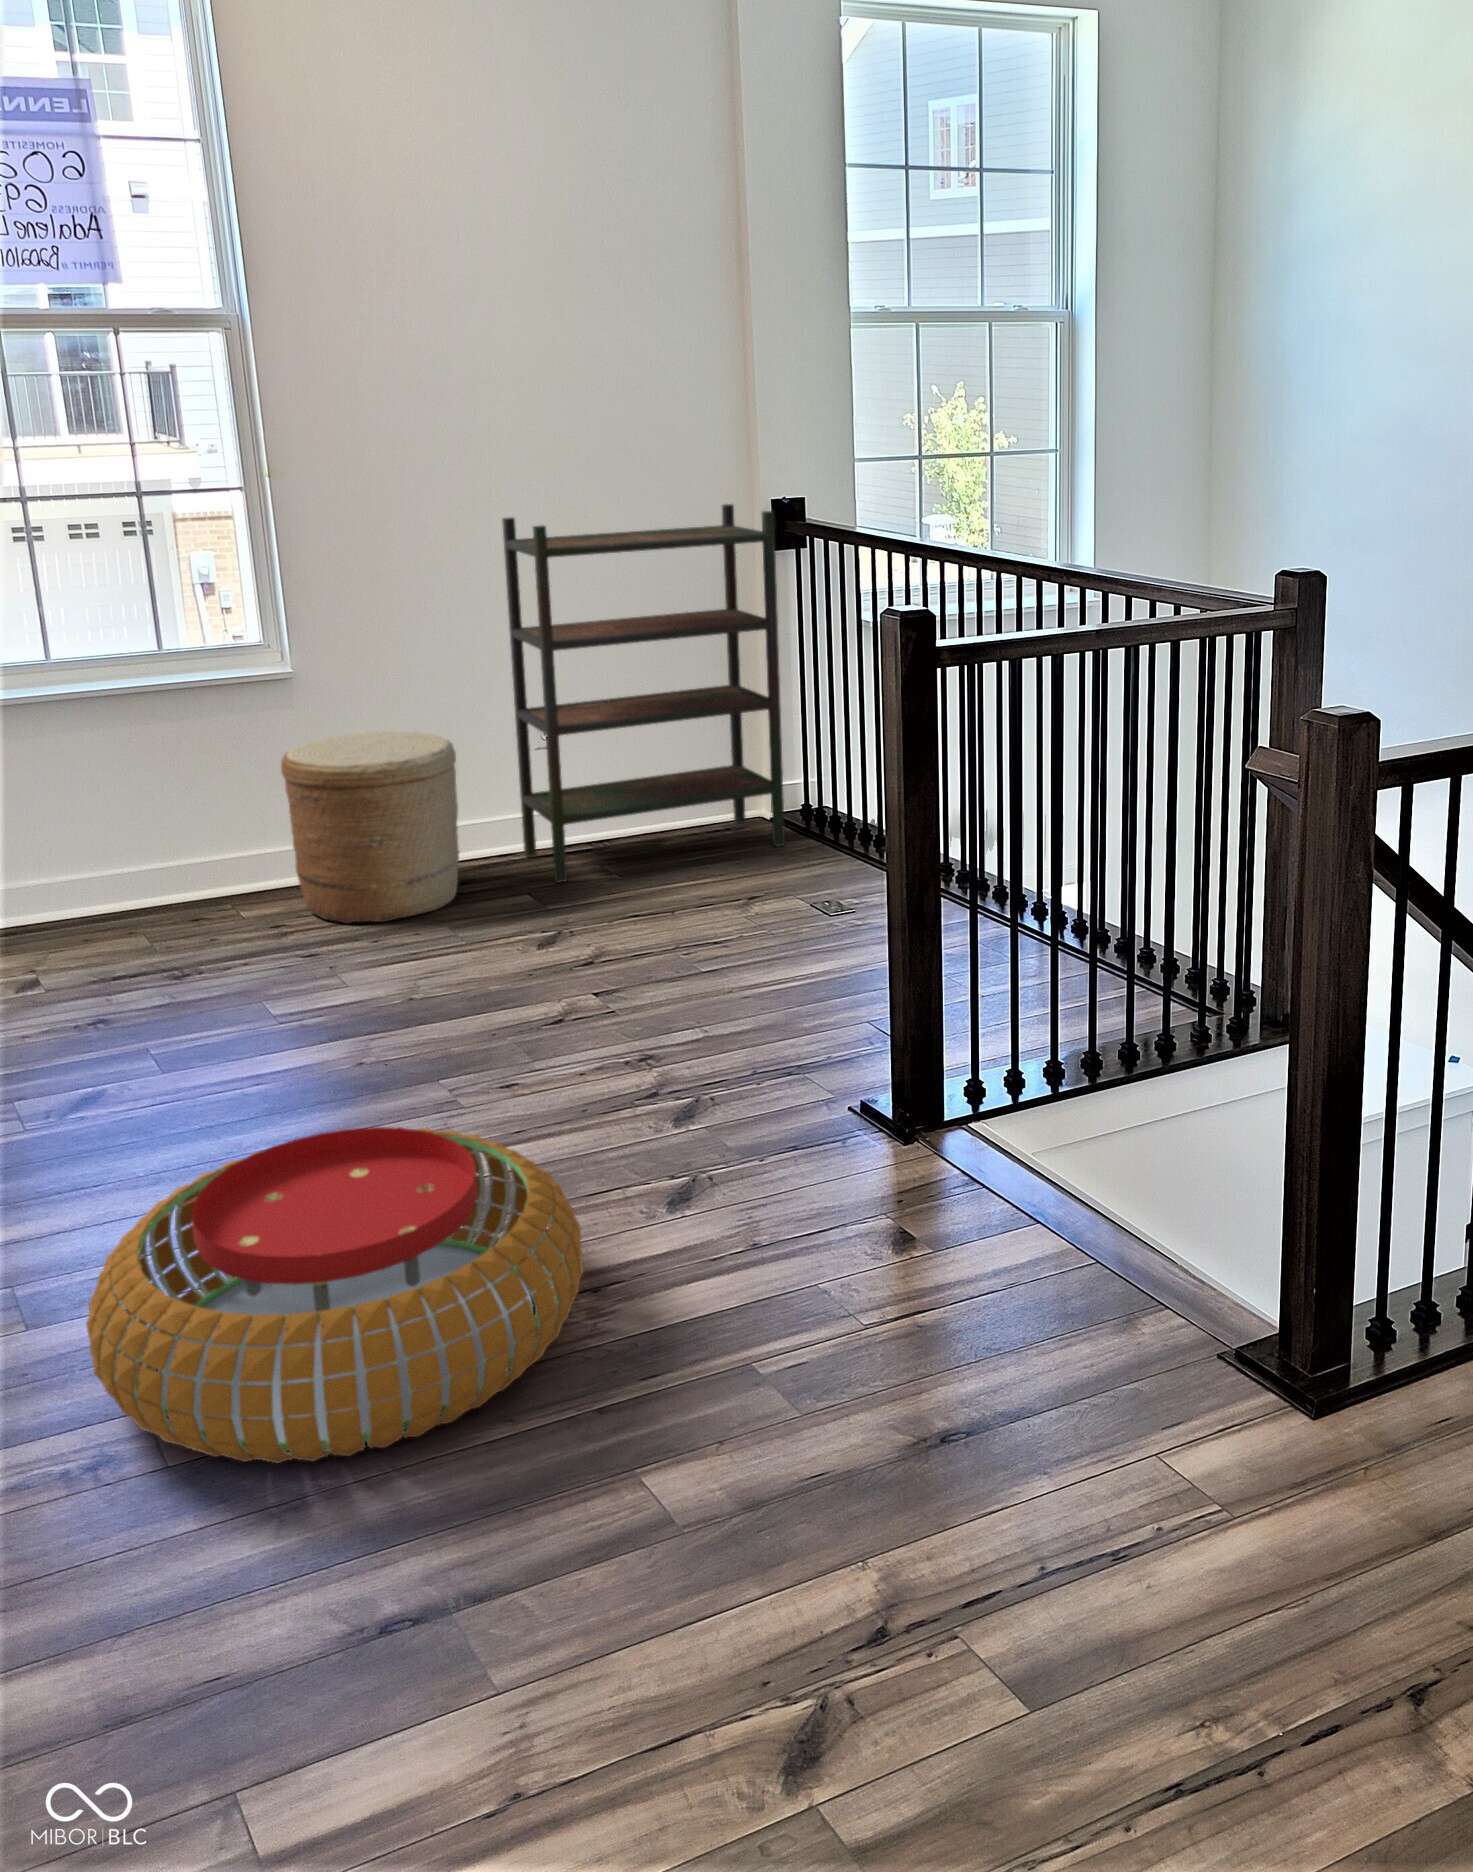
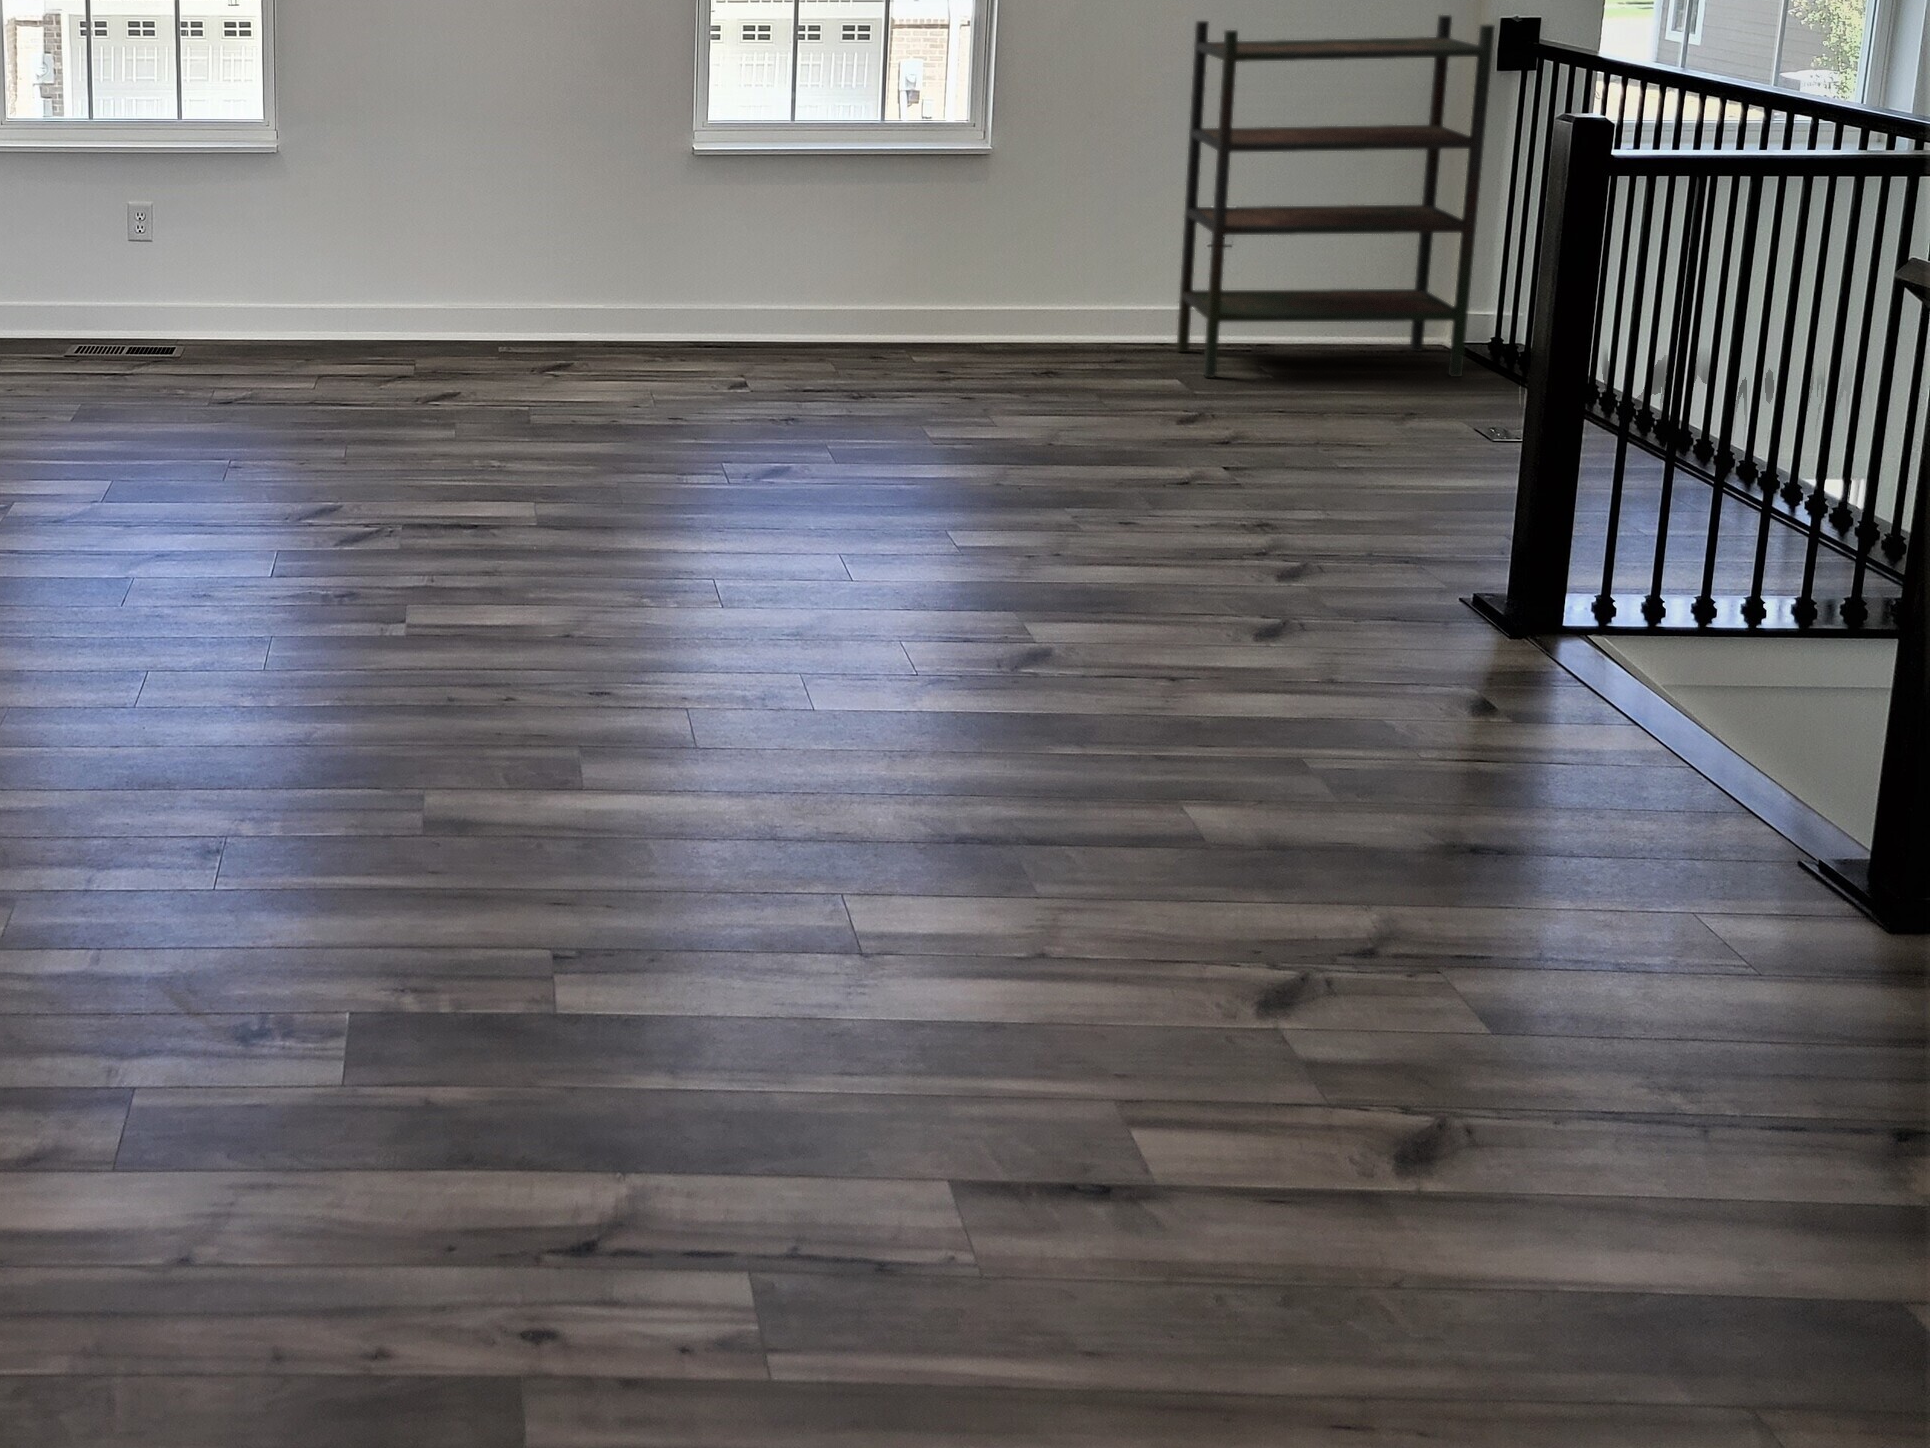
woven basket: present [281,731,459,923] -> none [960,215,1121,386]
pouf: present [86,1127,583,1463] -> none [801,501,1176,719]

